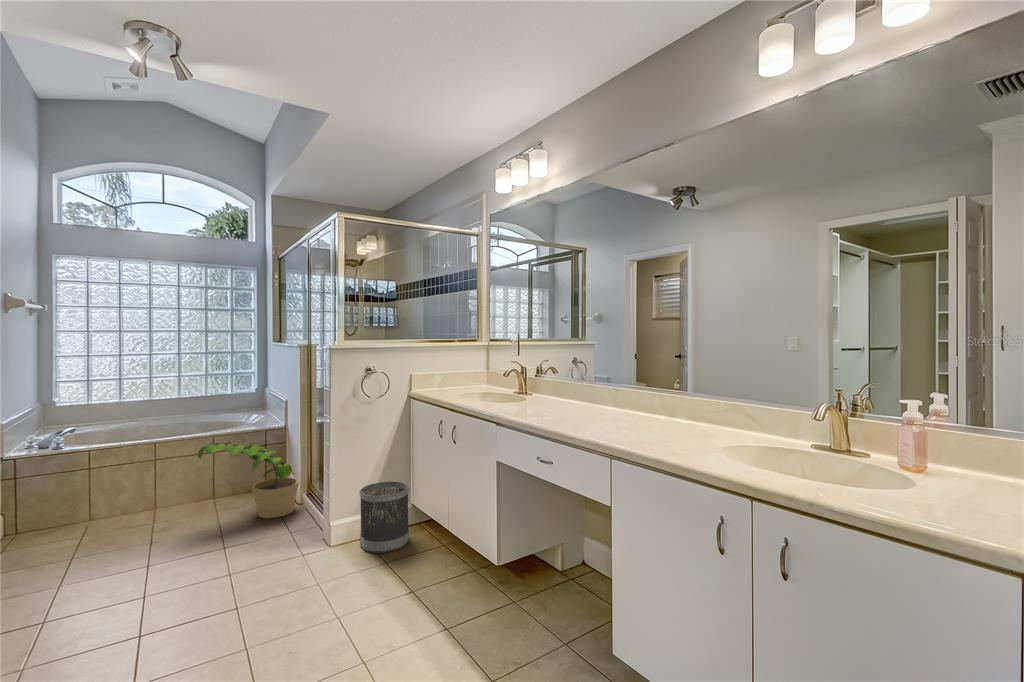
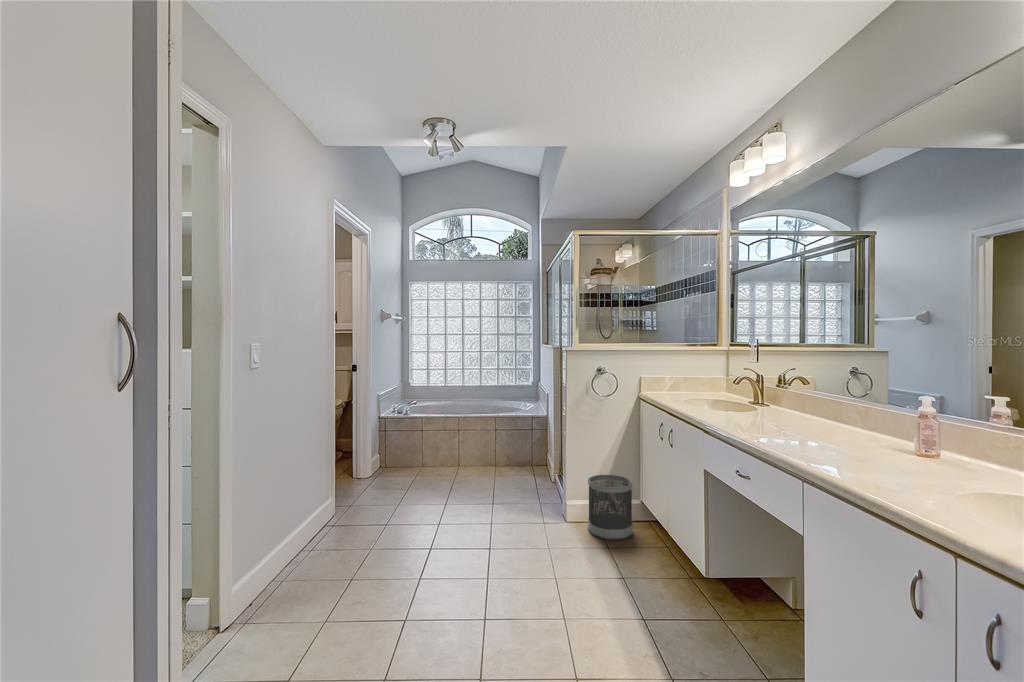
potted plant: present [198,442,299,518] -> none [479,422,550,490]

